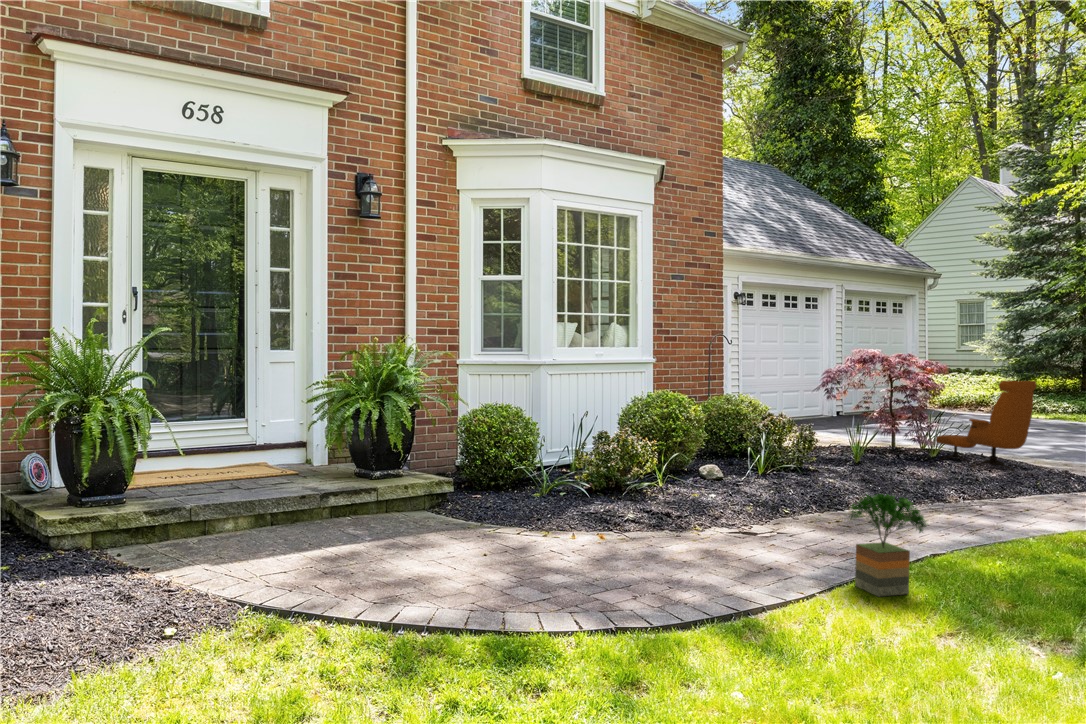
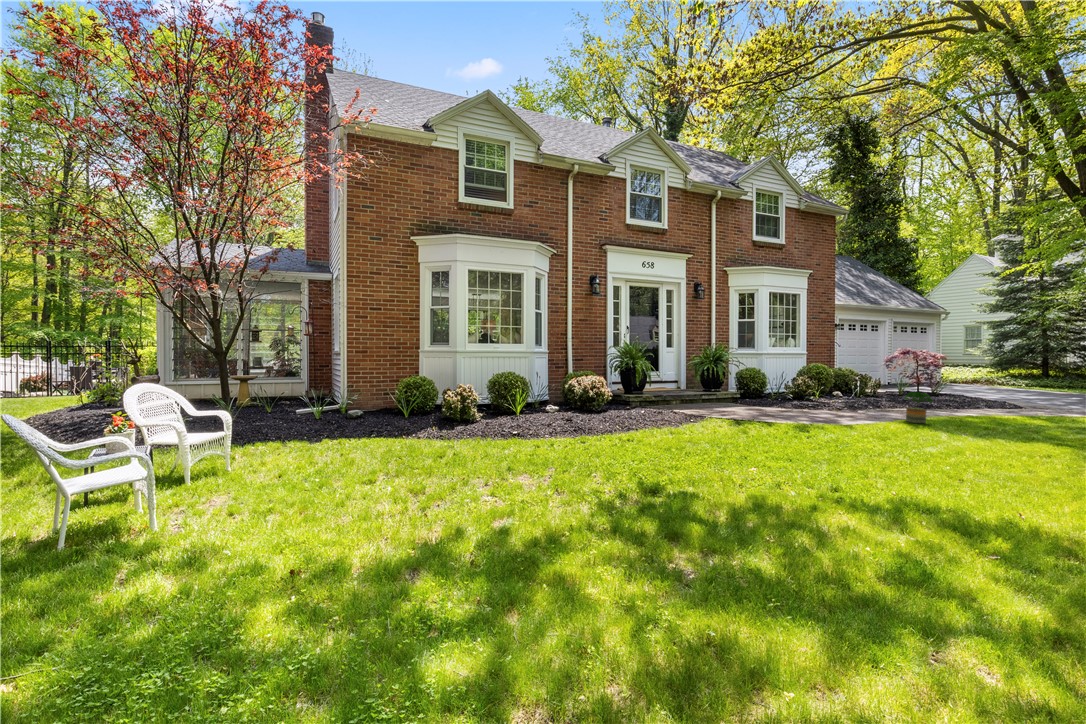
lounge chair: present [936,380,1037,472] -> none [942,363,994,403]

